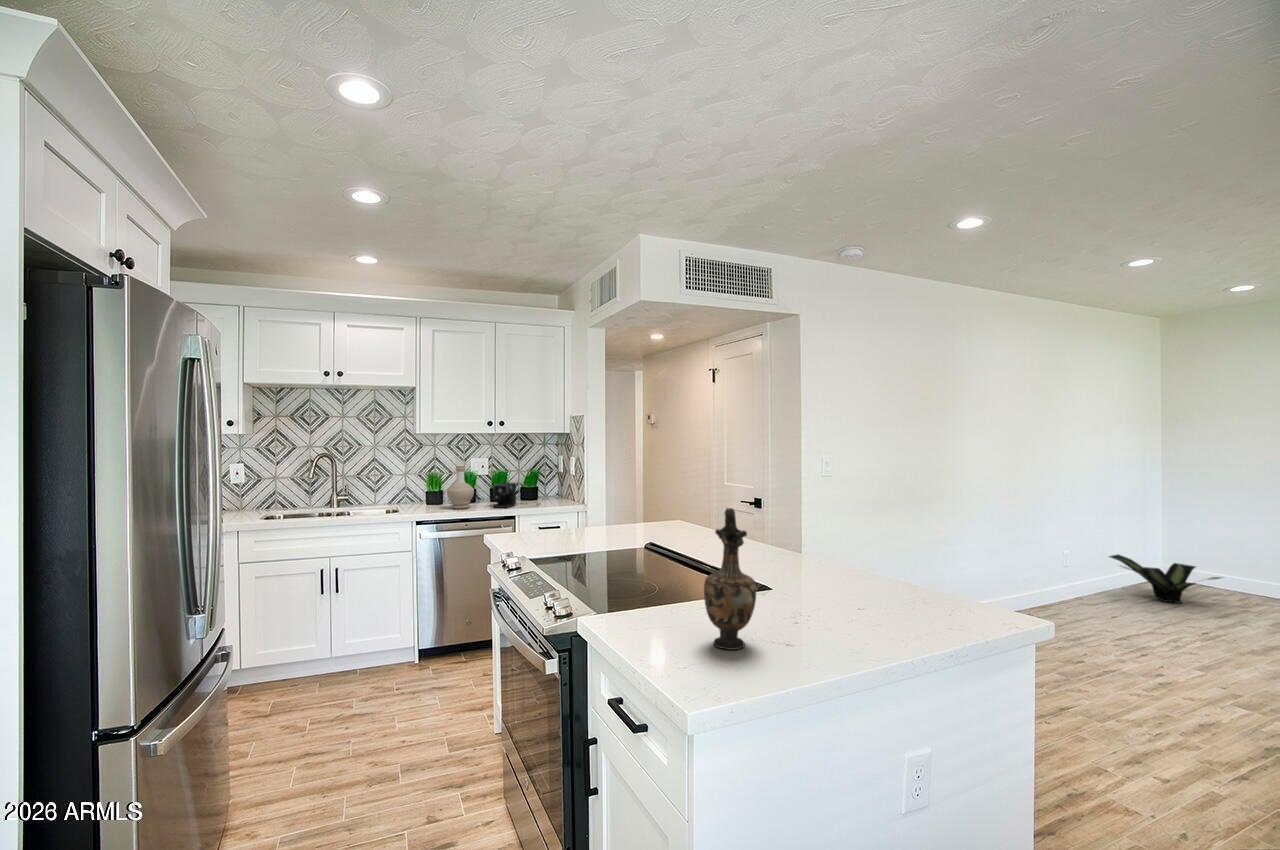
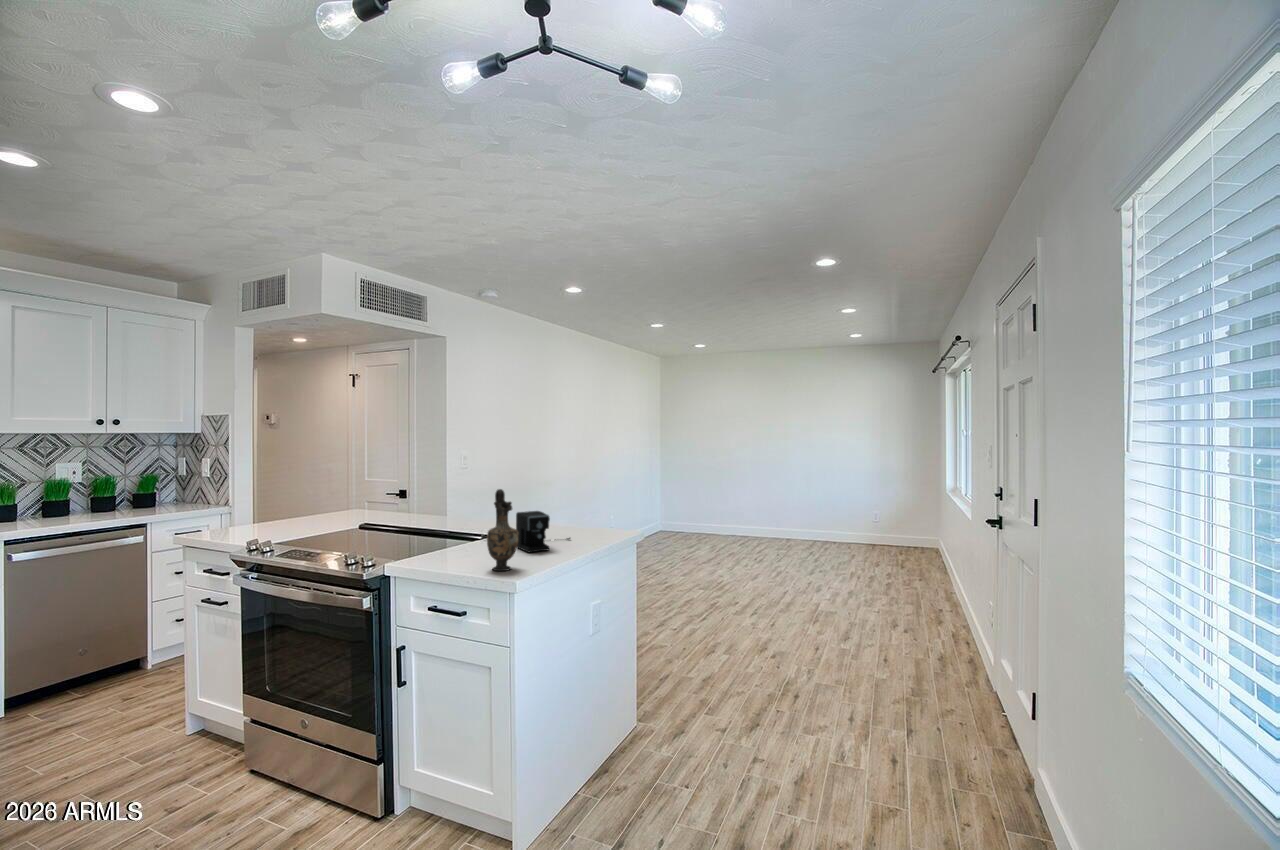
bottle: present [447,465,474,509] -> none [36,472,79,524]
coffee maker: present [494,483,516,508] -> present [516,511,570,552]
potted plant: present [1109,555,1221,603] -> none [638,514,695,542]

